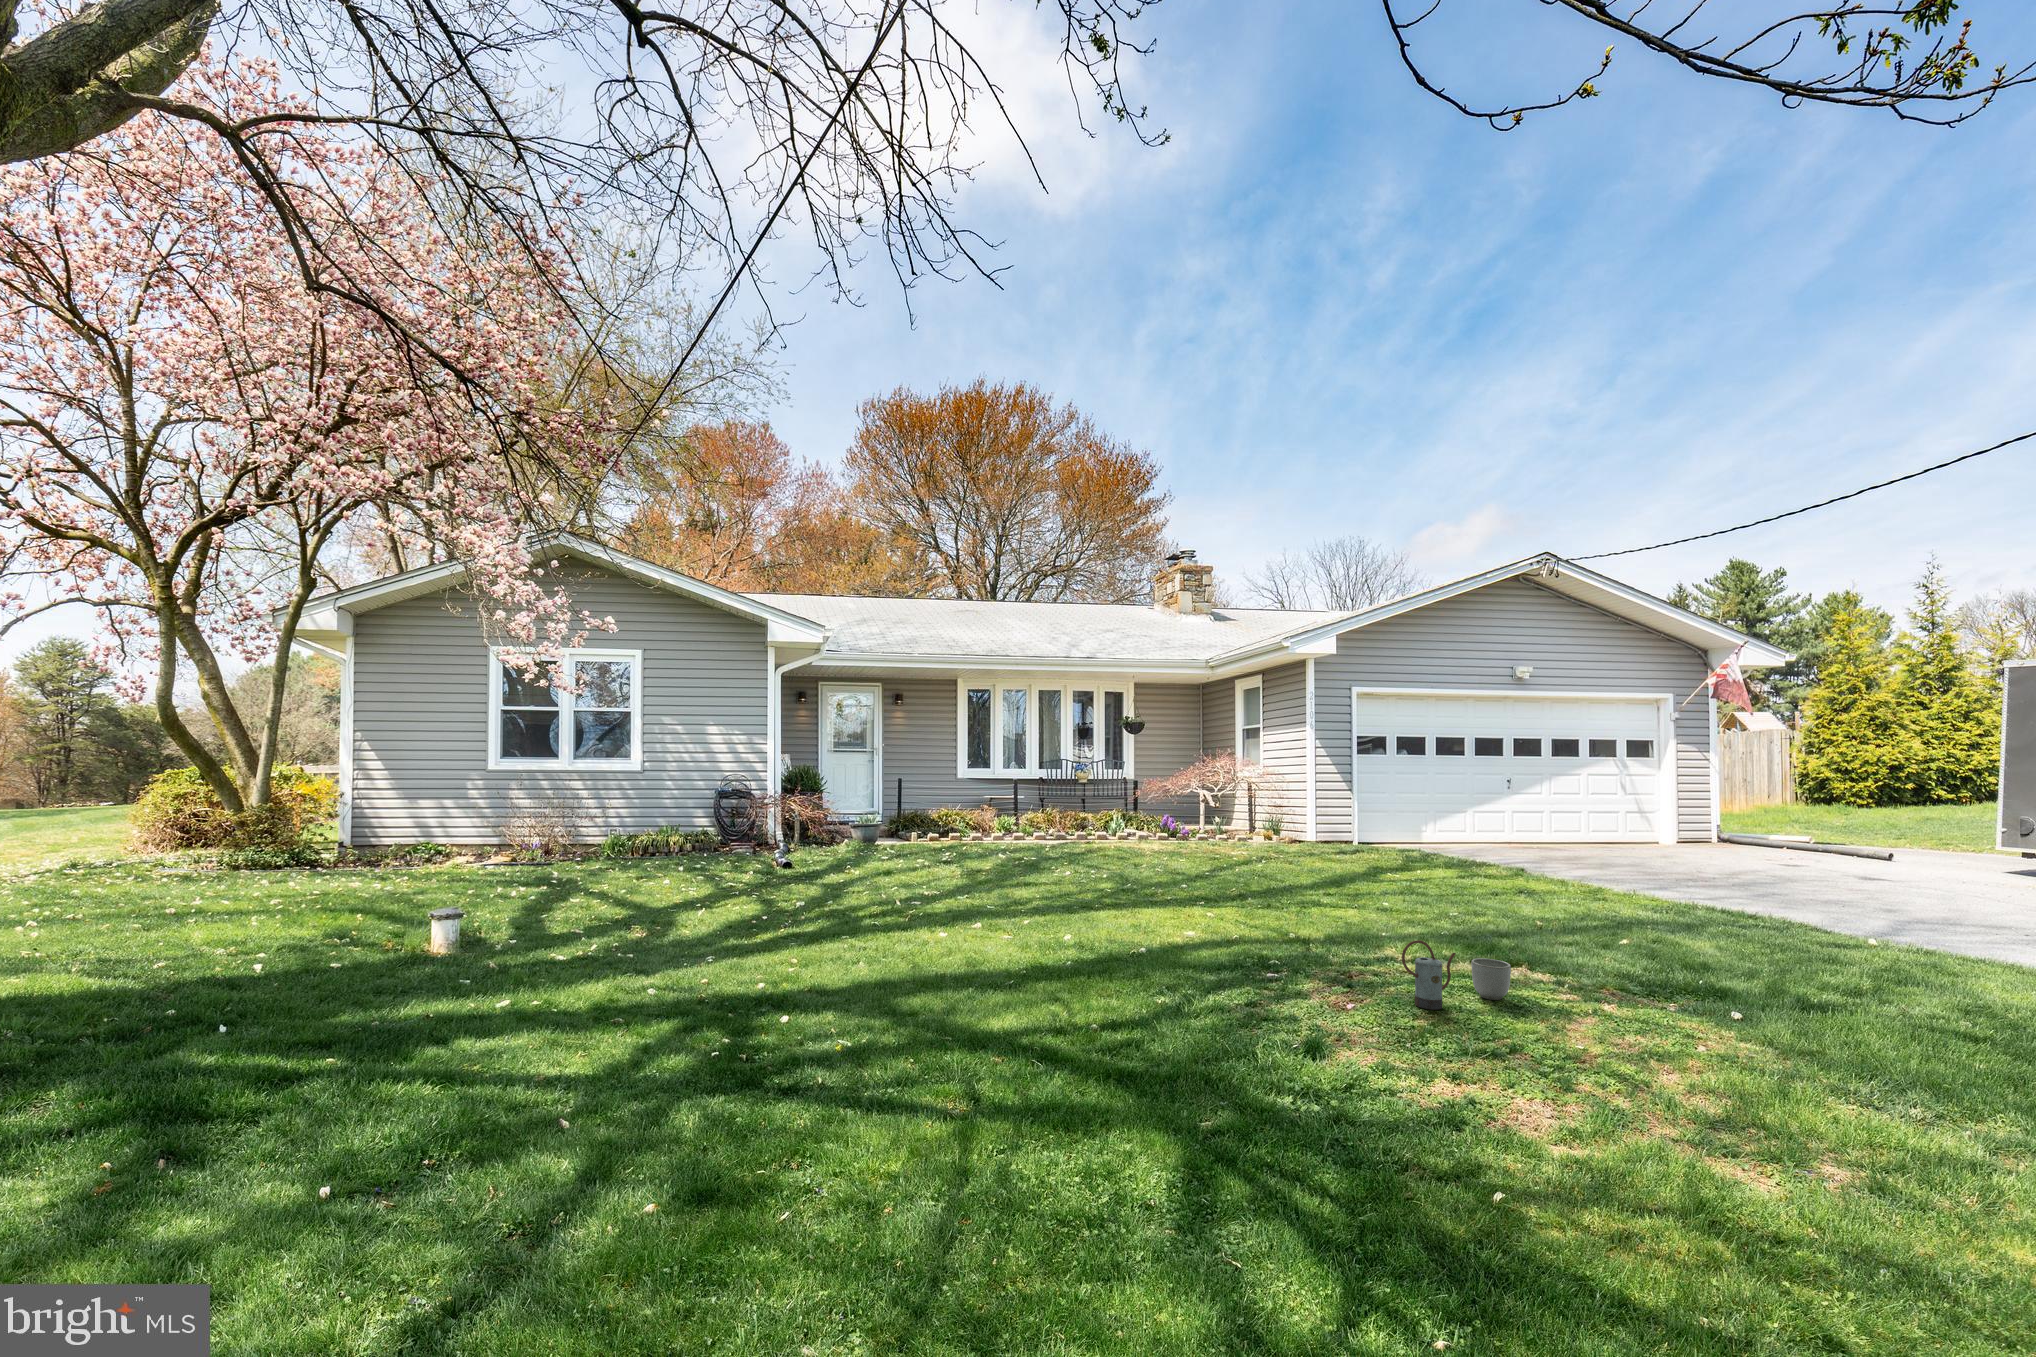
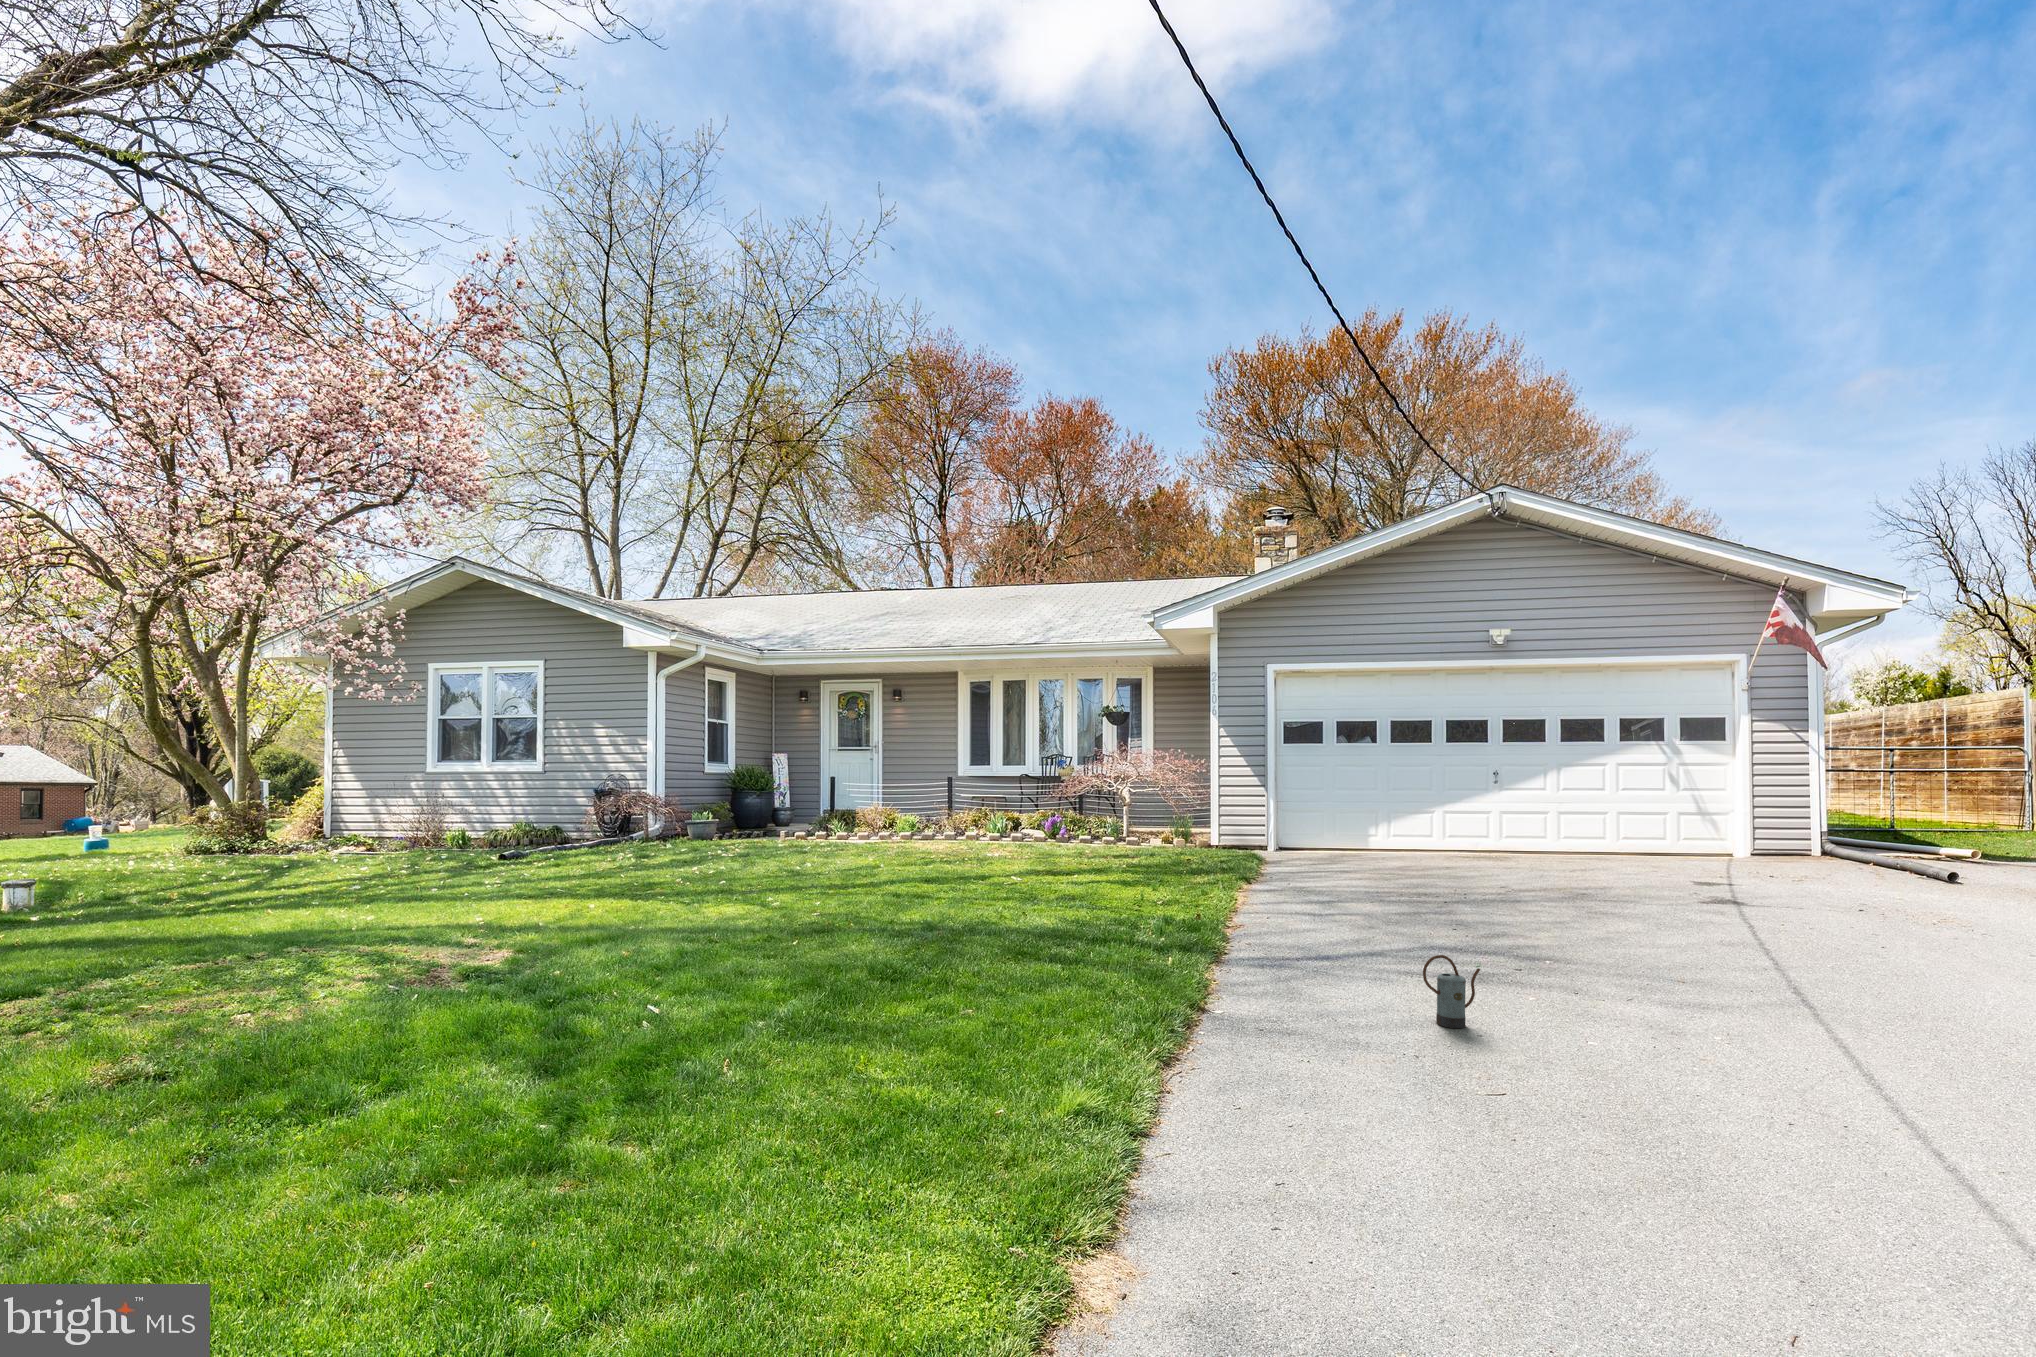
planter: present [1471,958,1511,1000] -> none [1498,975,1540,1019]

